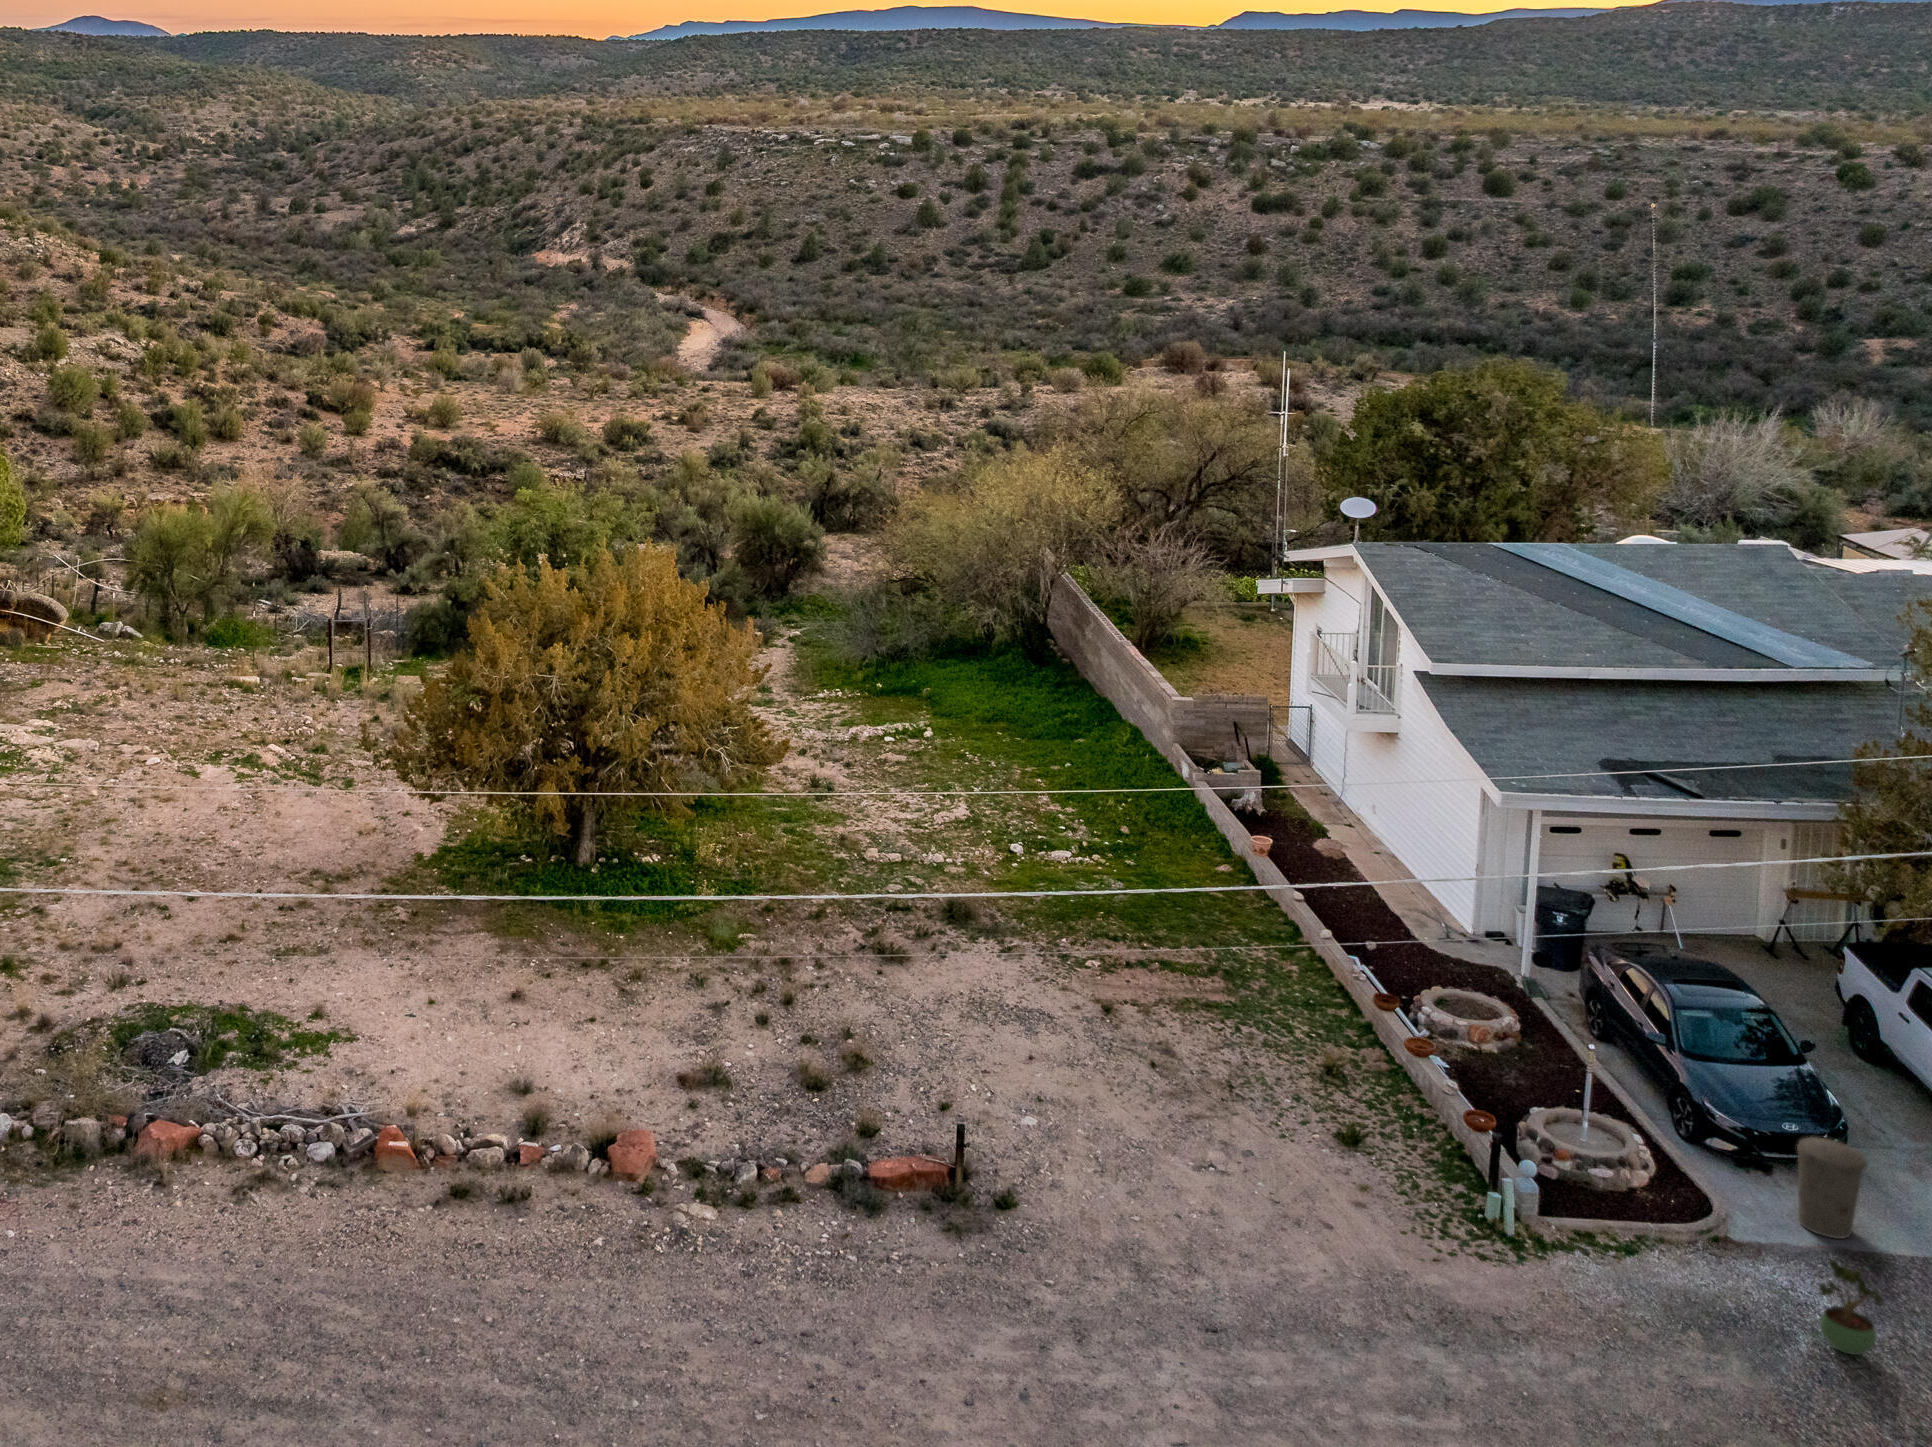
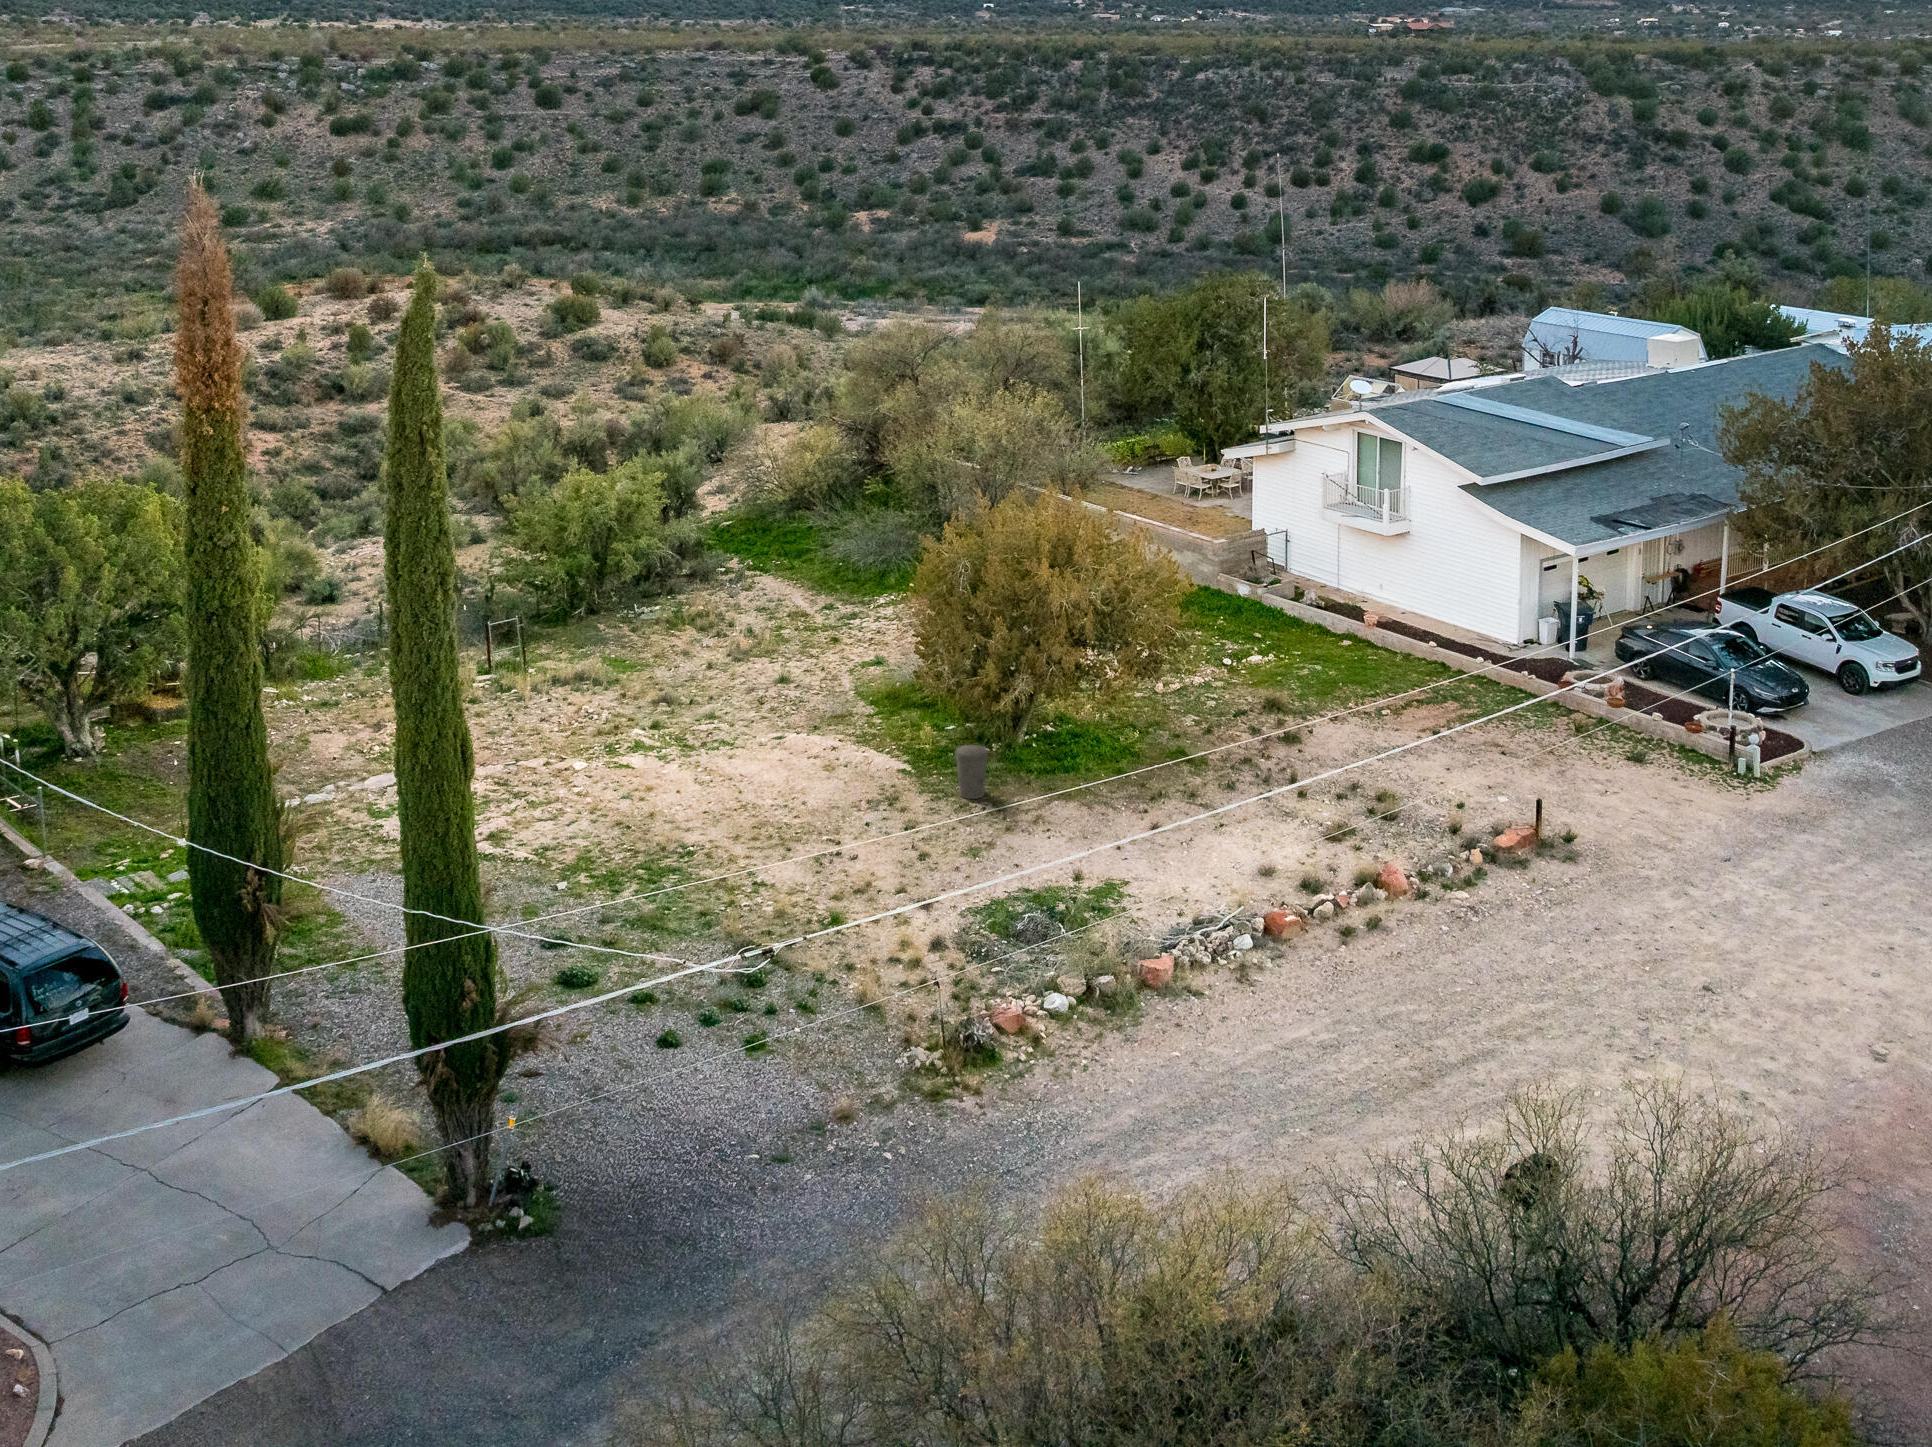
potted plant: present [1819,1260,1882,1355] -> none [980,801,1011,849]

